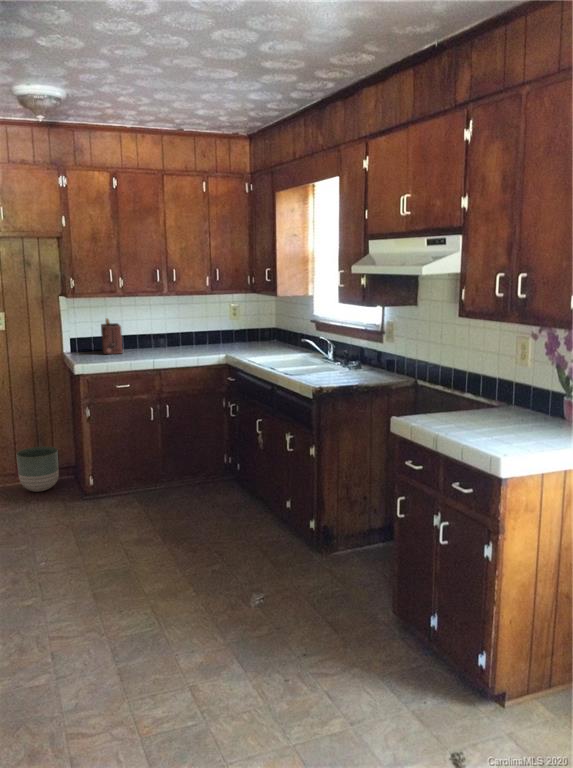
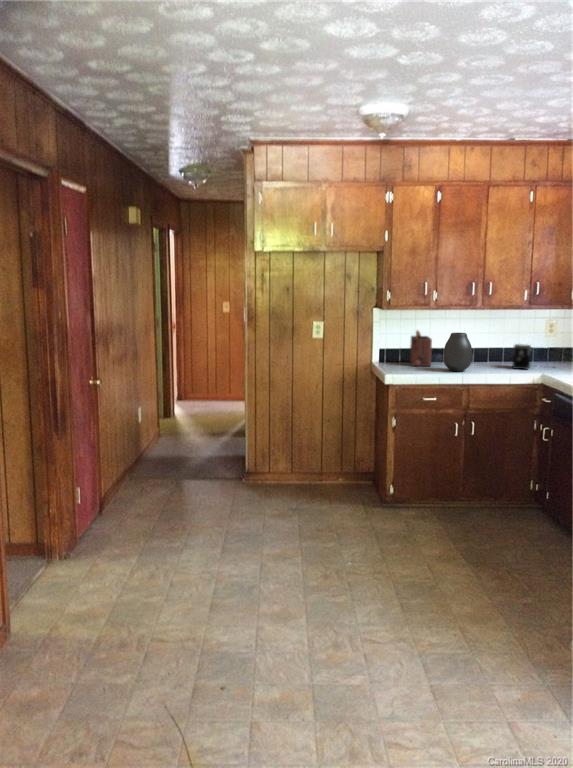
vase: none [133,318,160,357] -> present [444,333,472,371]
coffee maker: none [200,327,240,351] -> present [513,344,532,370]
planter: present [16,446,59,491] -> none [324,449,361,492]

